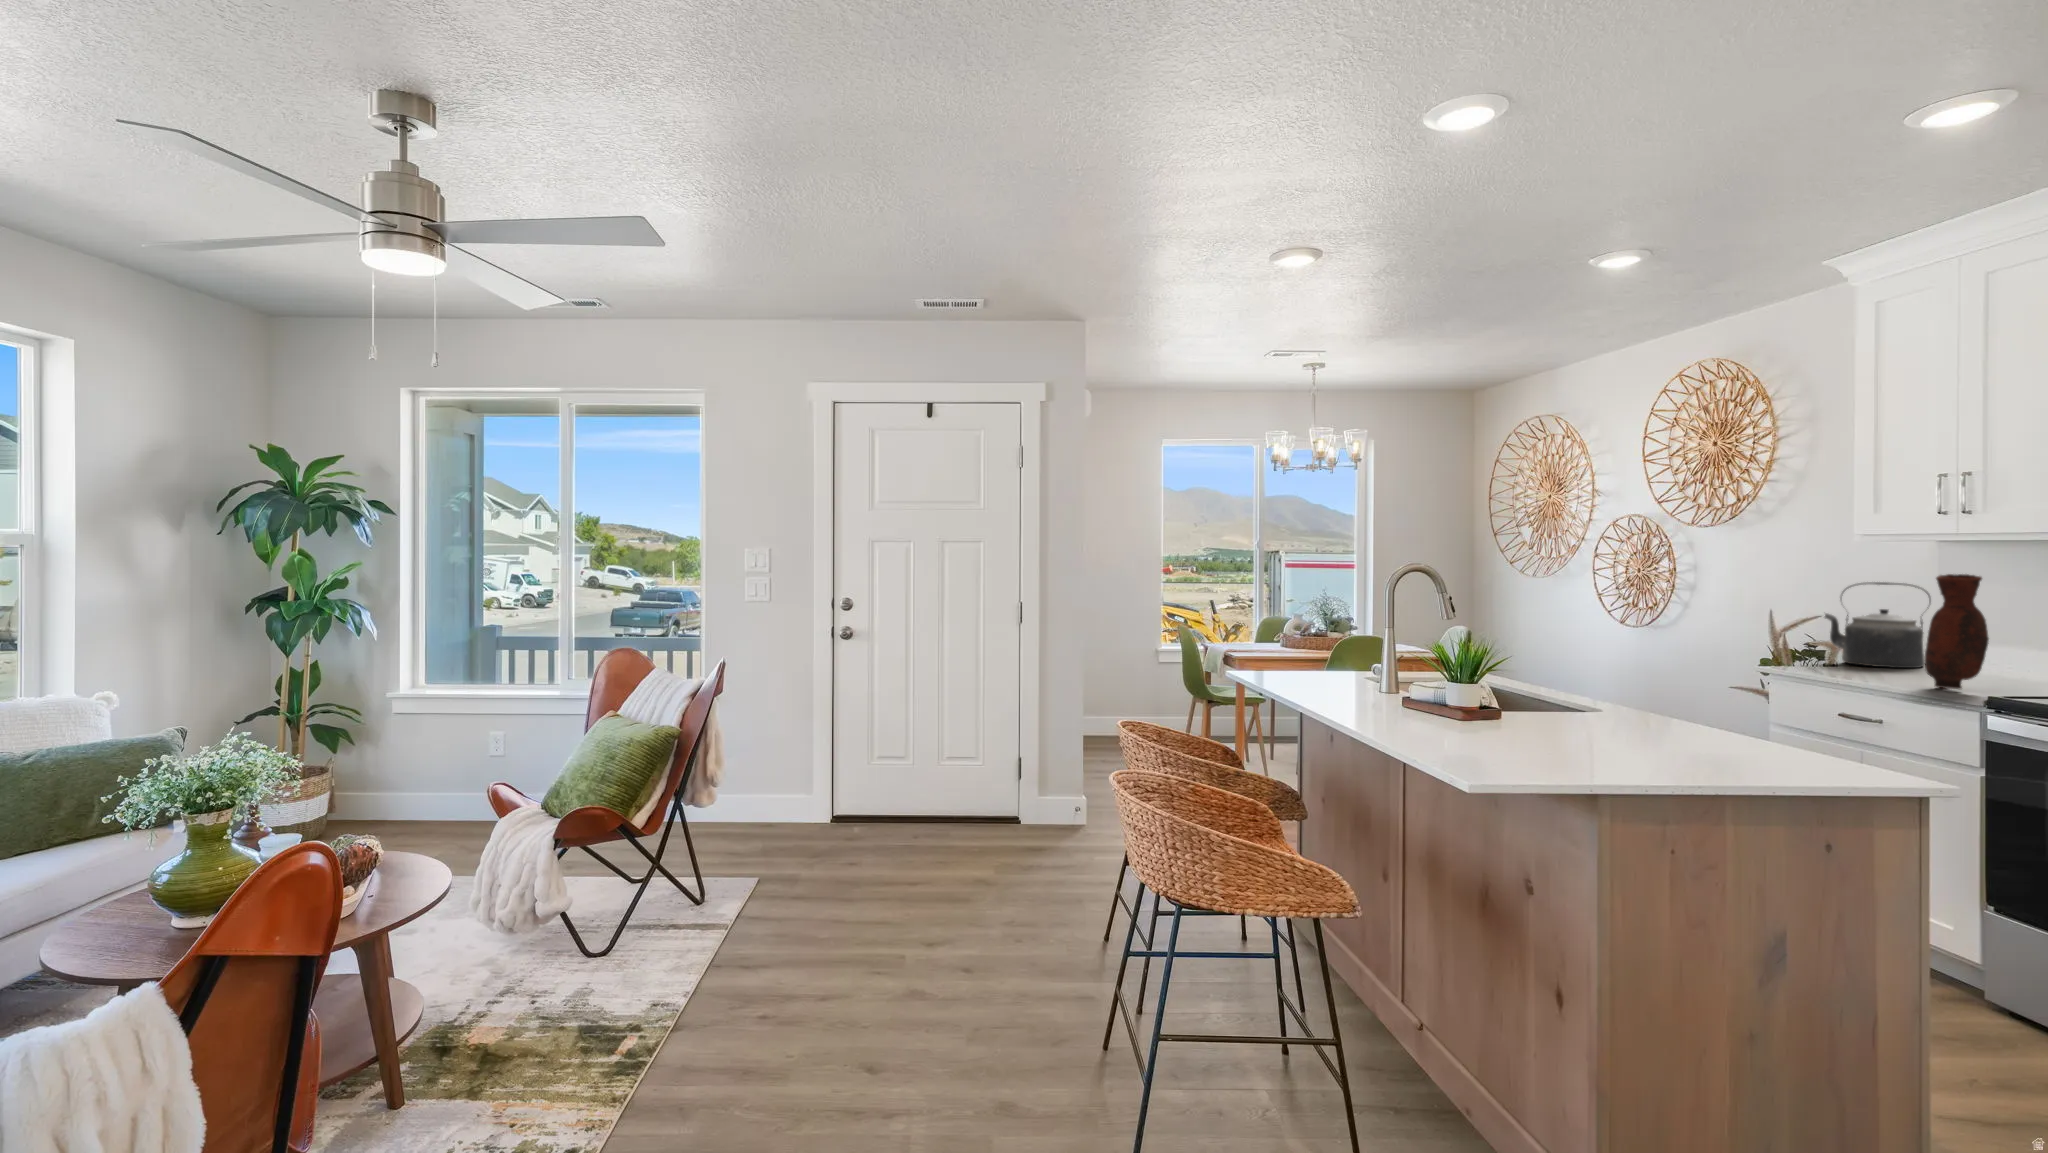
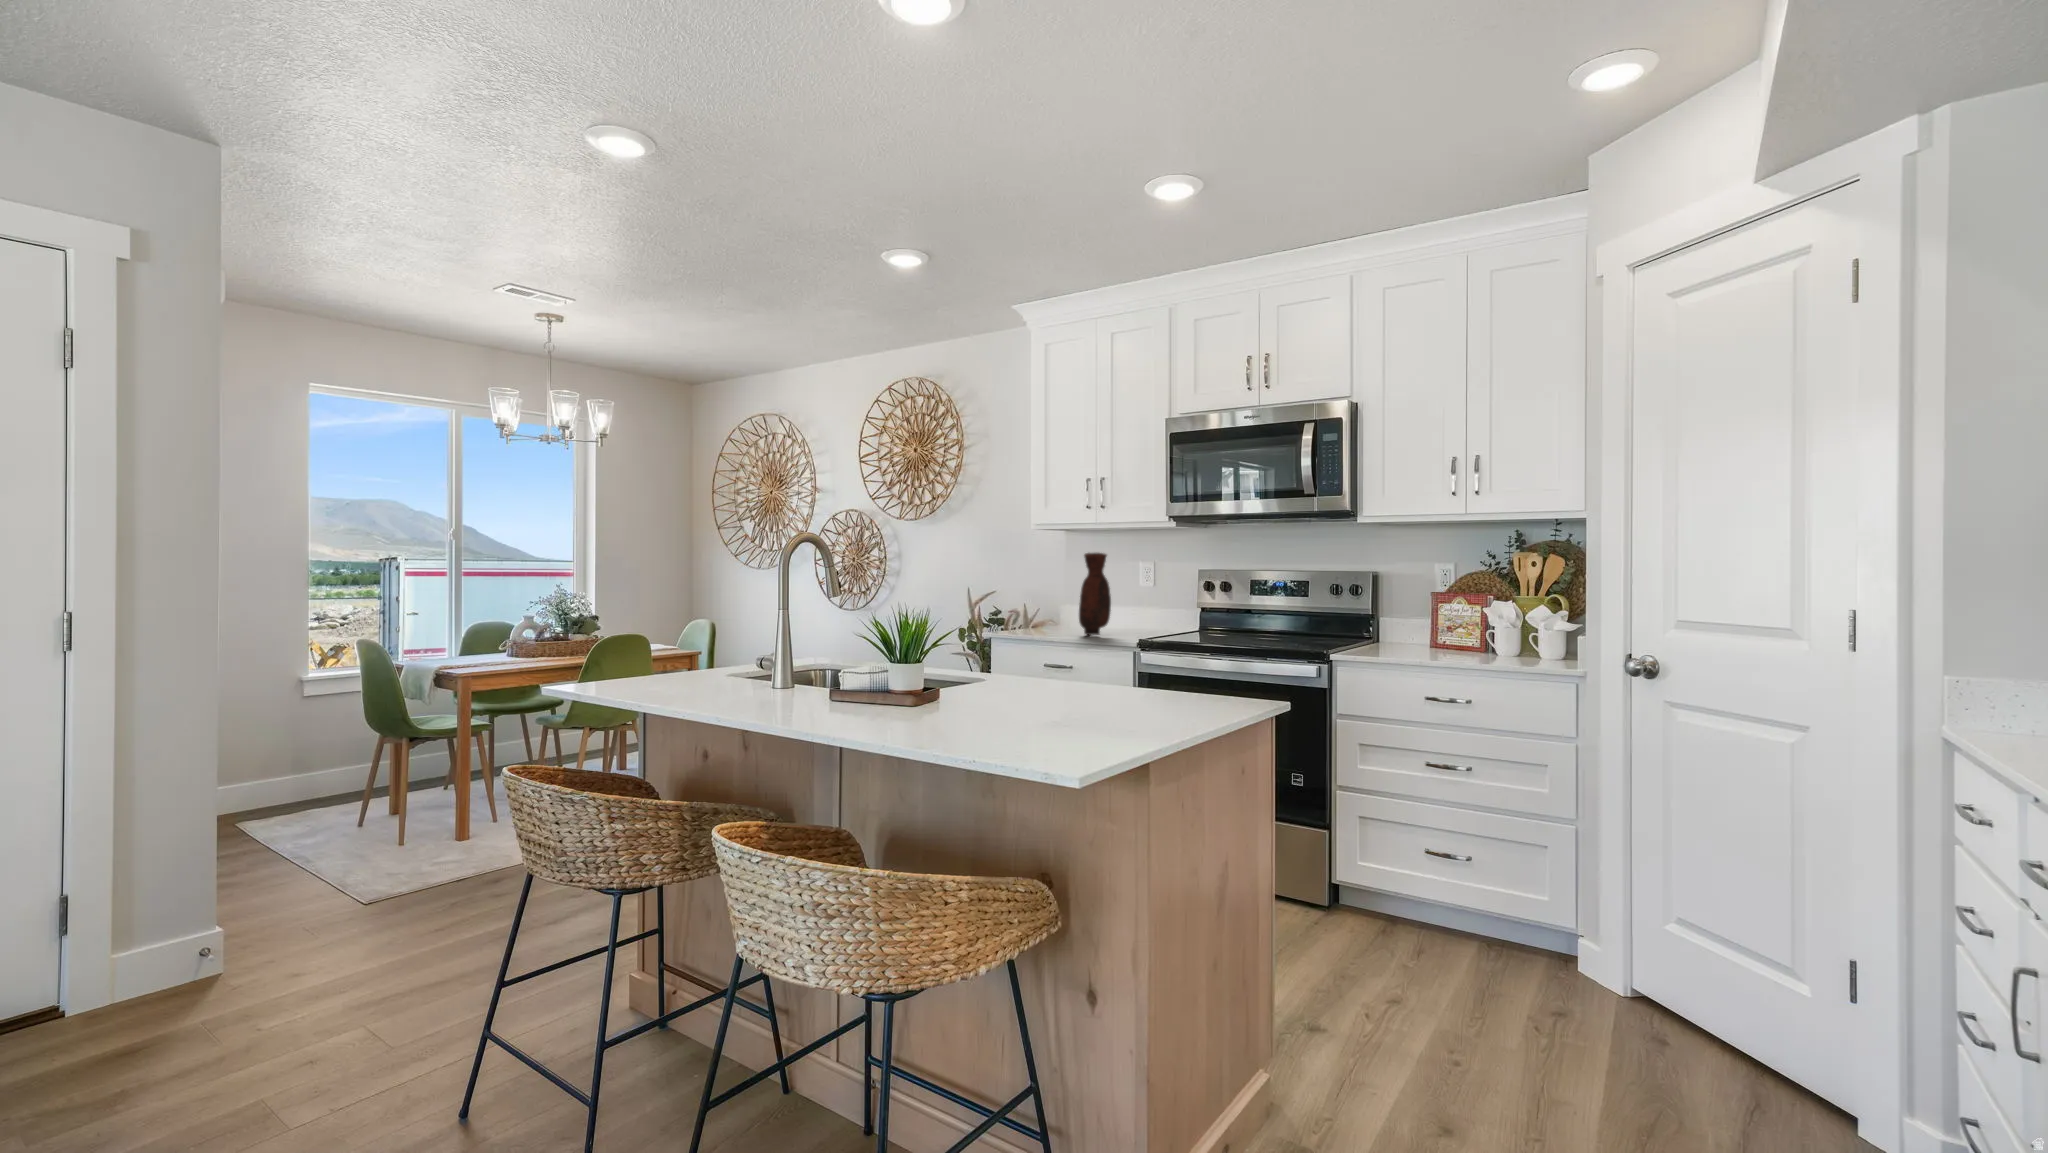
kettle: present [1825,582,1931,668] -> none [1002,562,1061,626]

